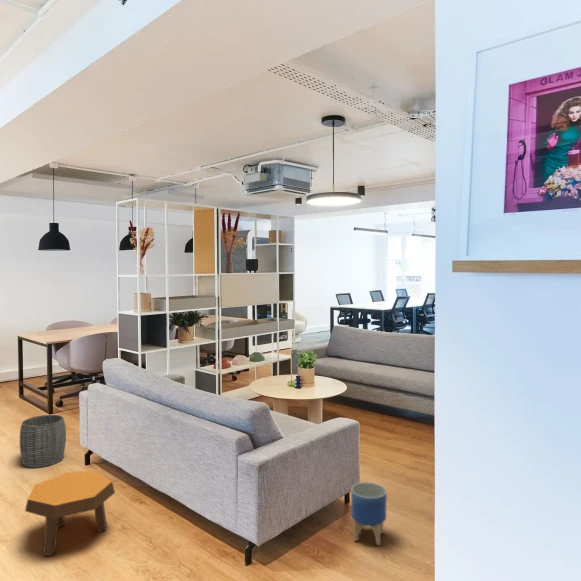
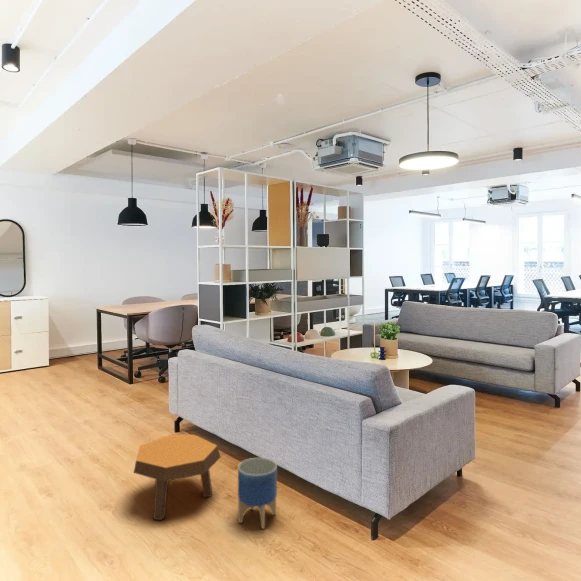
woven basket: present [20,415,66,468] -> none [112,381,155,431]
planter: present [351,482,387,545] -> present [238,458,277,529]

